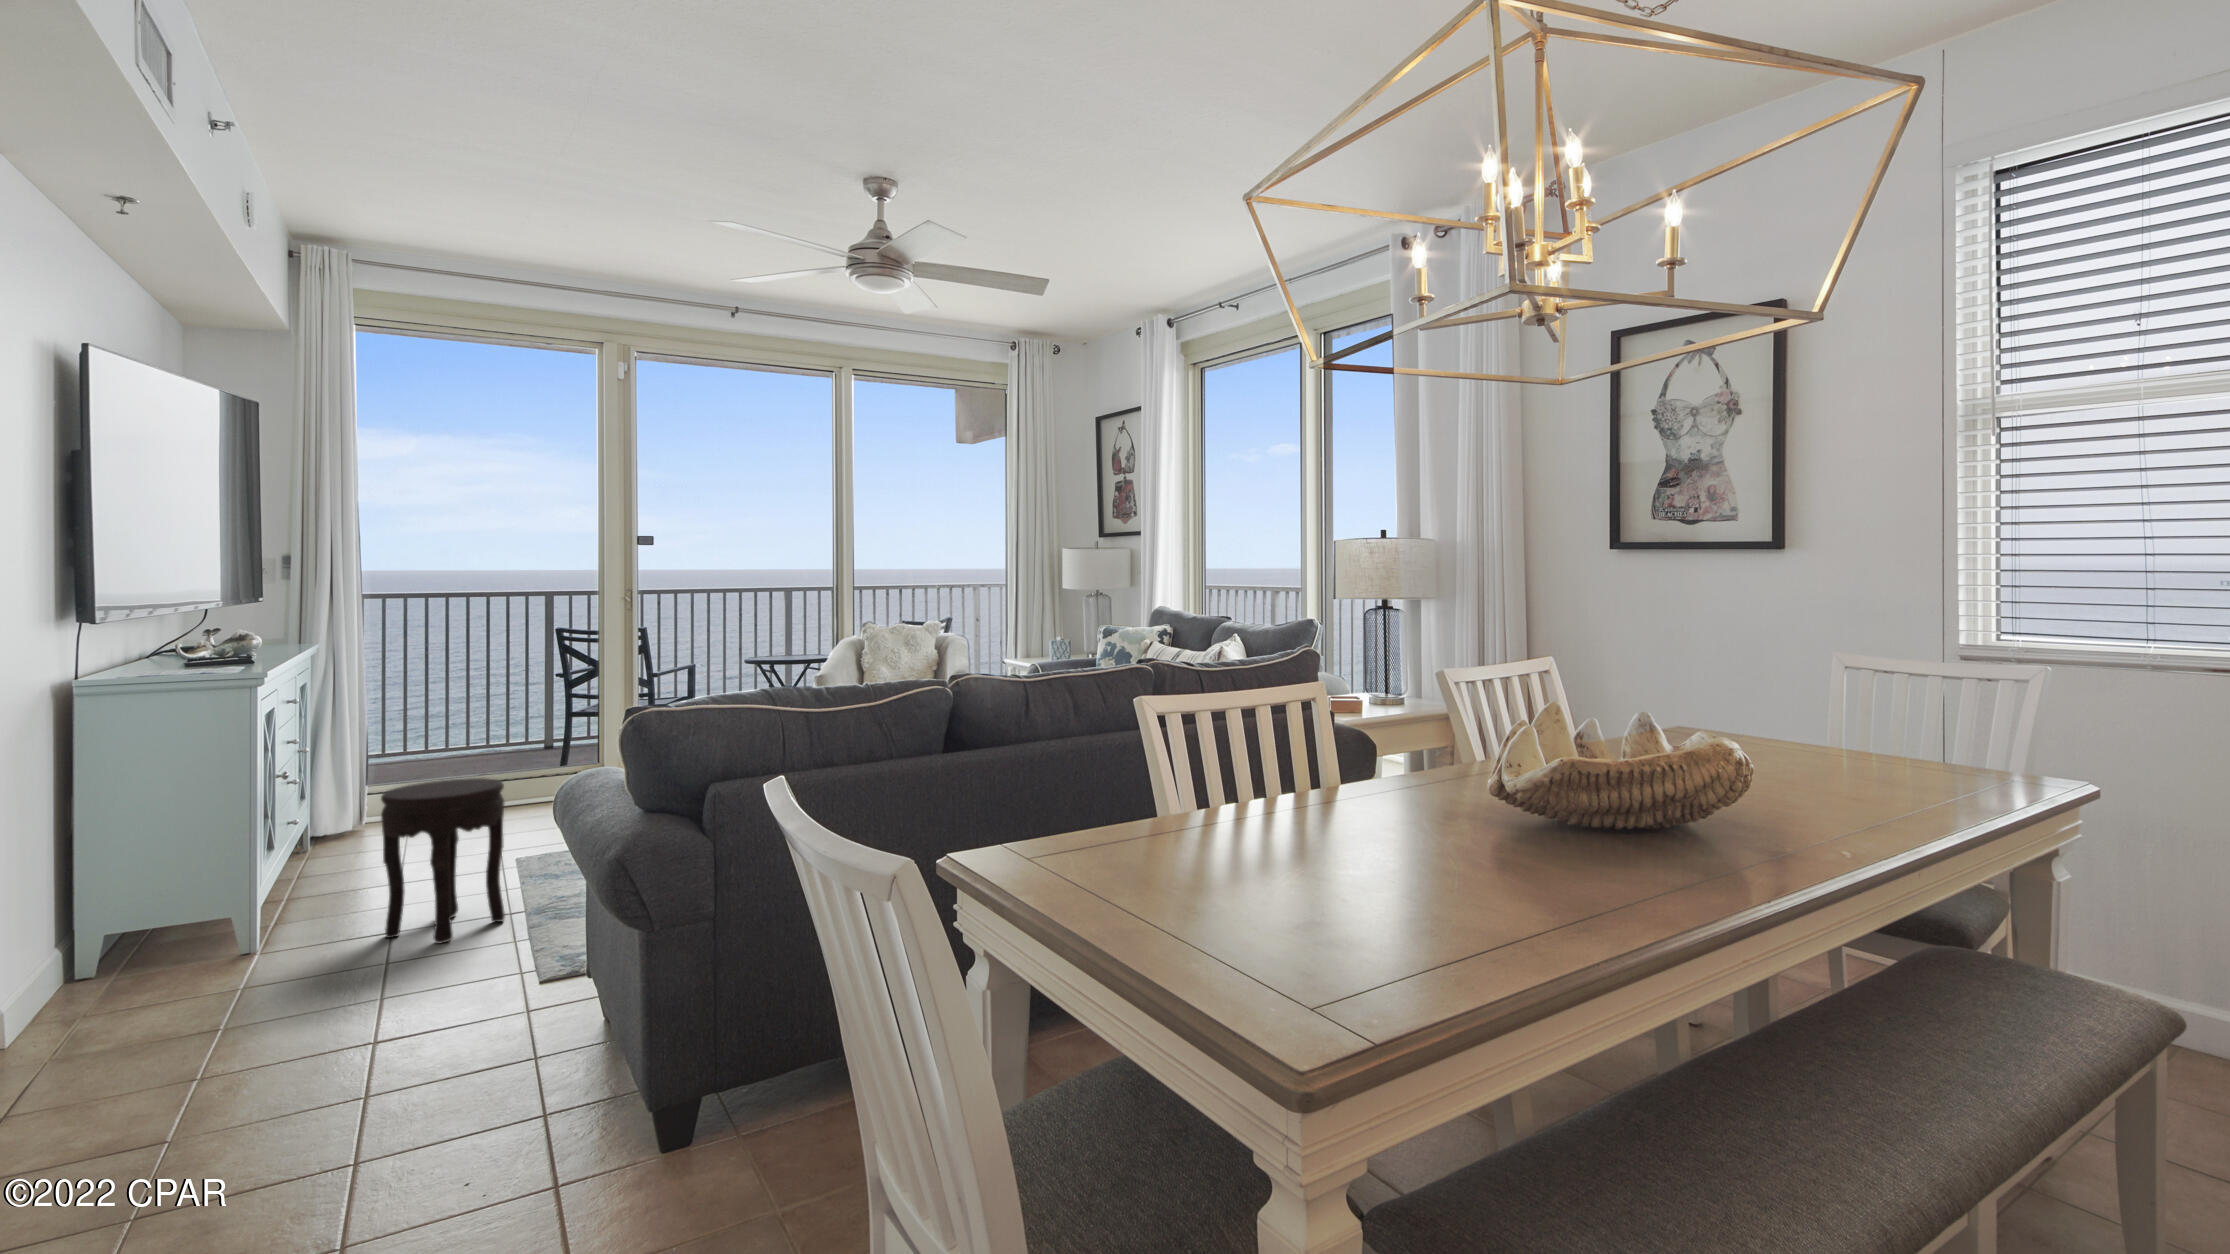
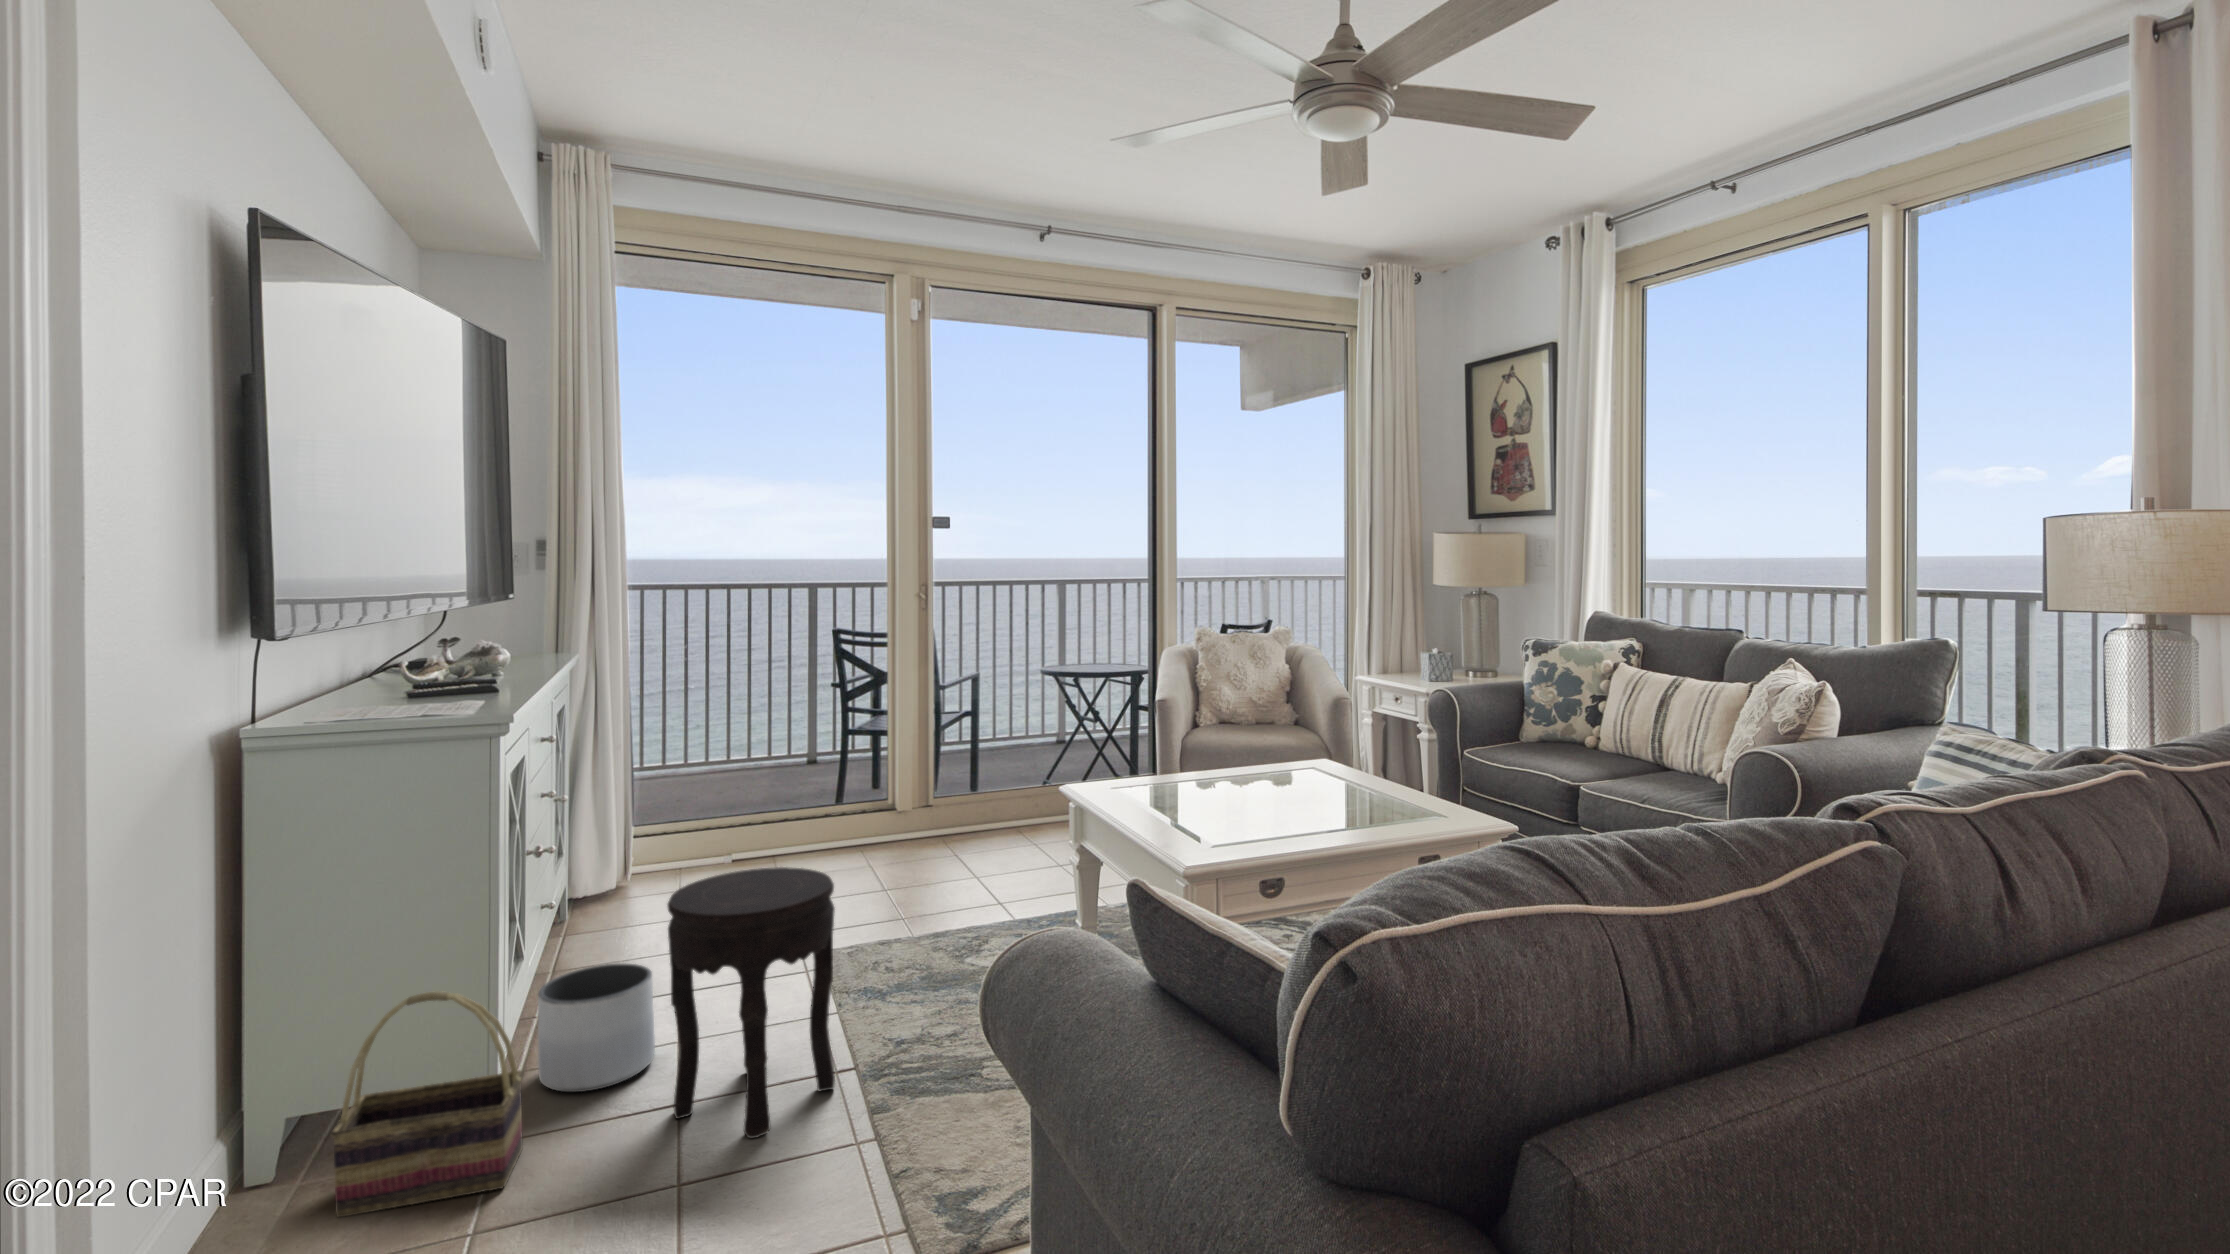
basket: none [141,847,276,986] -> present [330,991,523,1217]
planter: none [286,851,375,931] -> present [538,963,655,1092]

